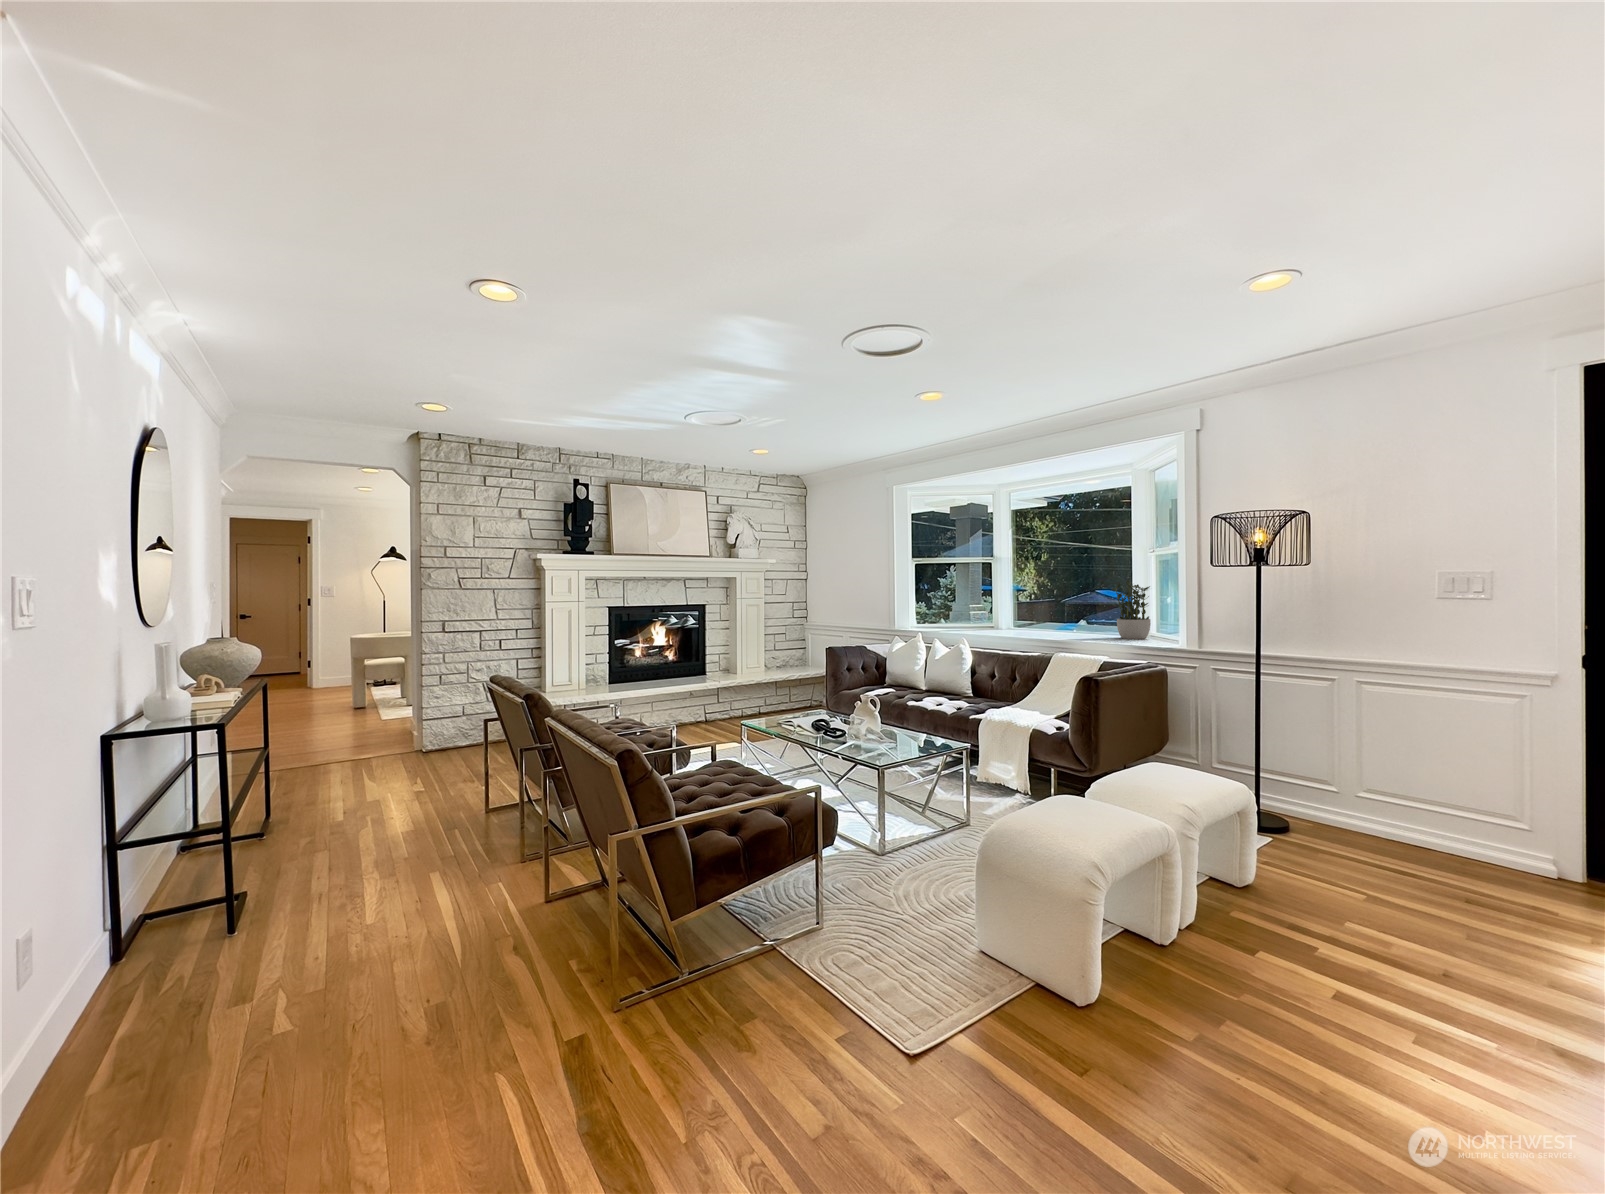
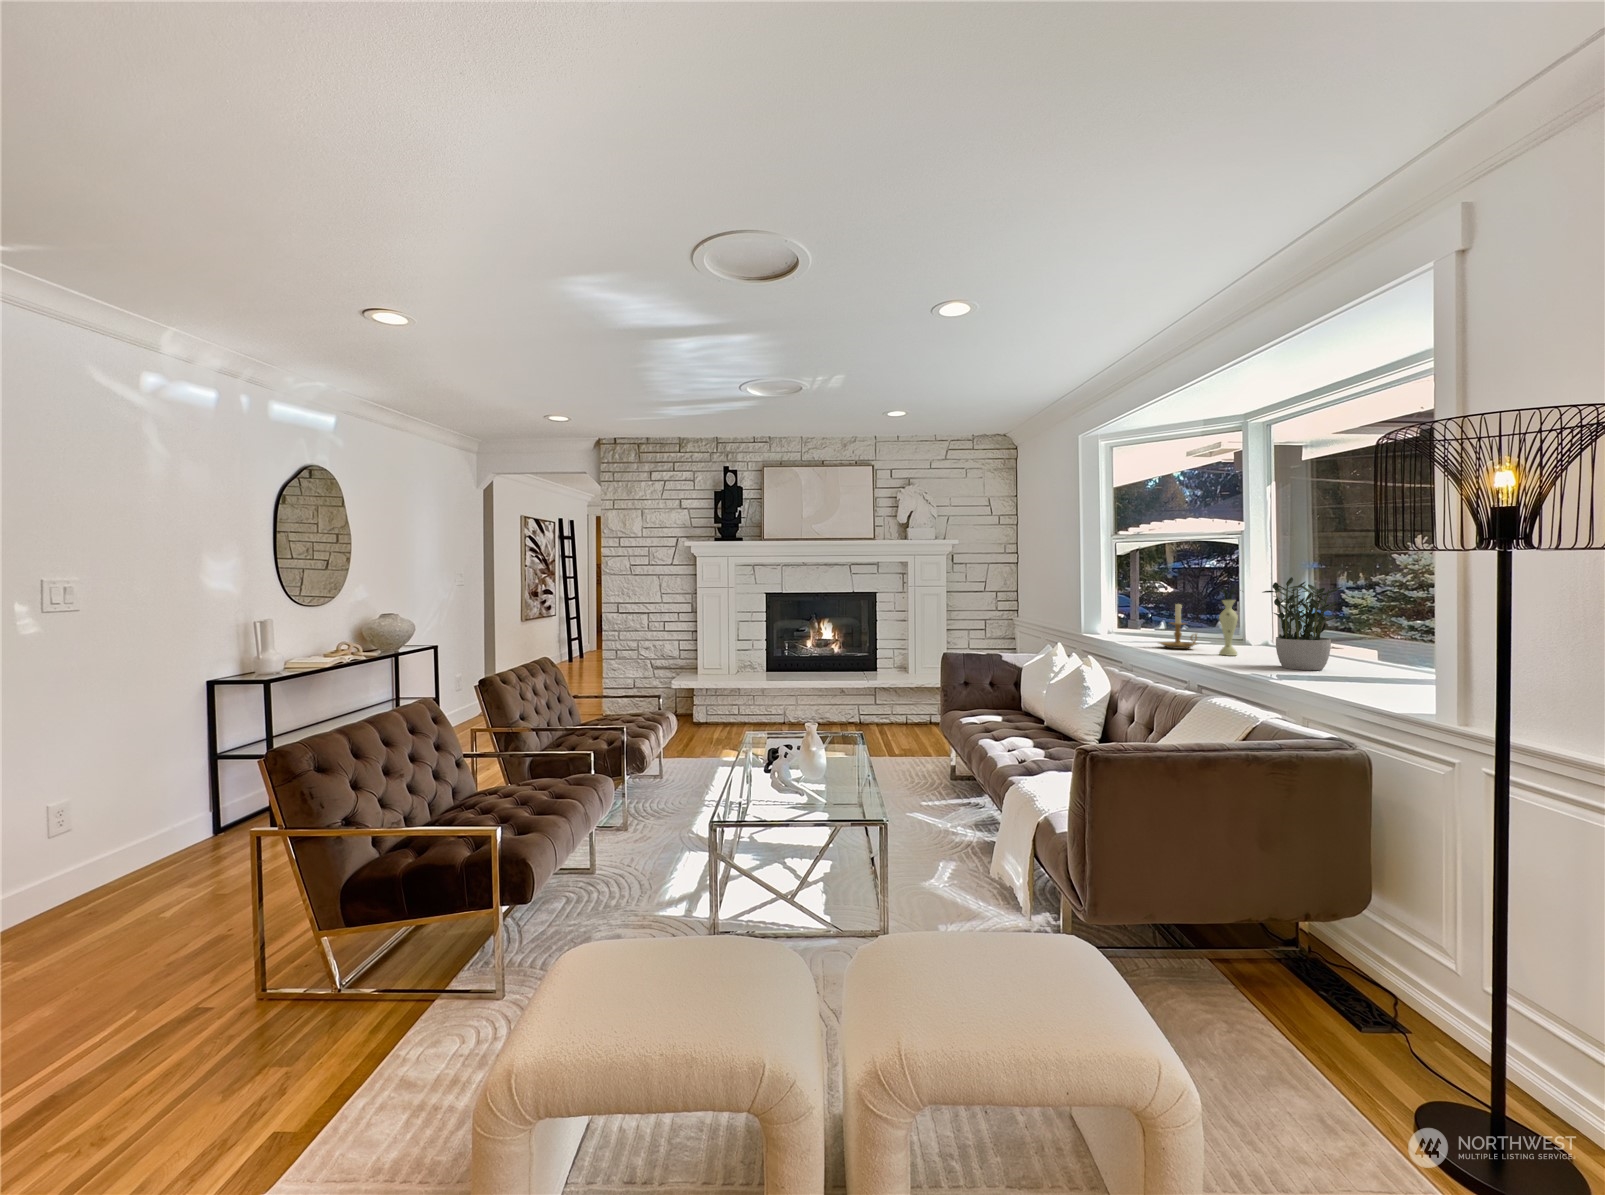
vase: none [1049,587,1072,635] -> present [1219,588,1238,656]
candle holder: none [1003,600,1031,633] -> present [1159,604,1197,649]

